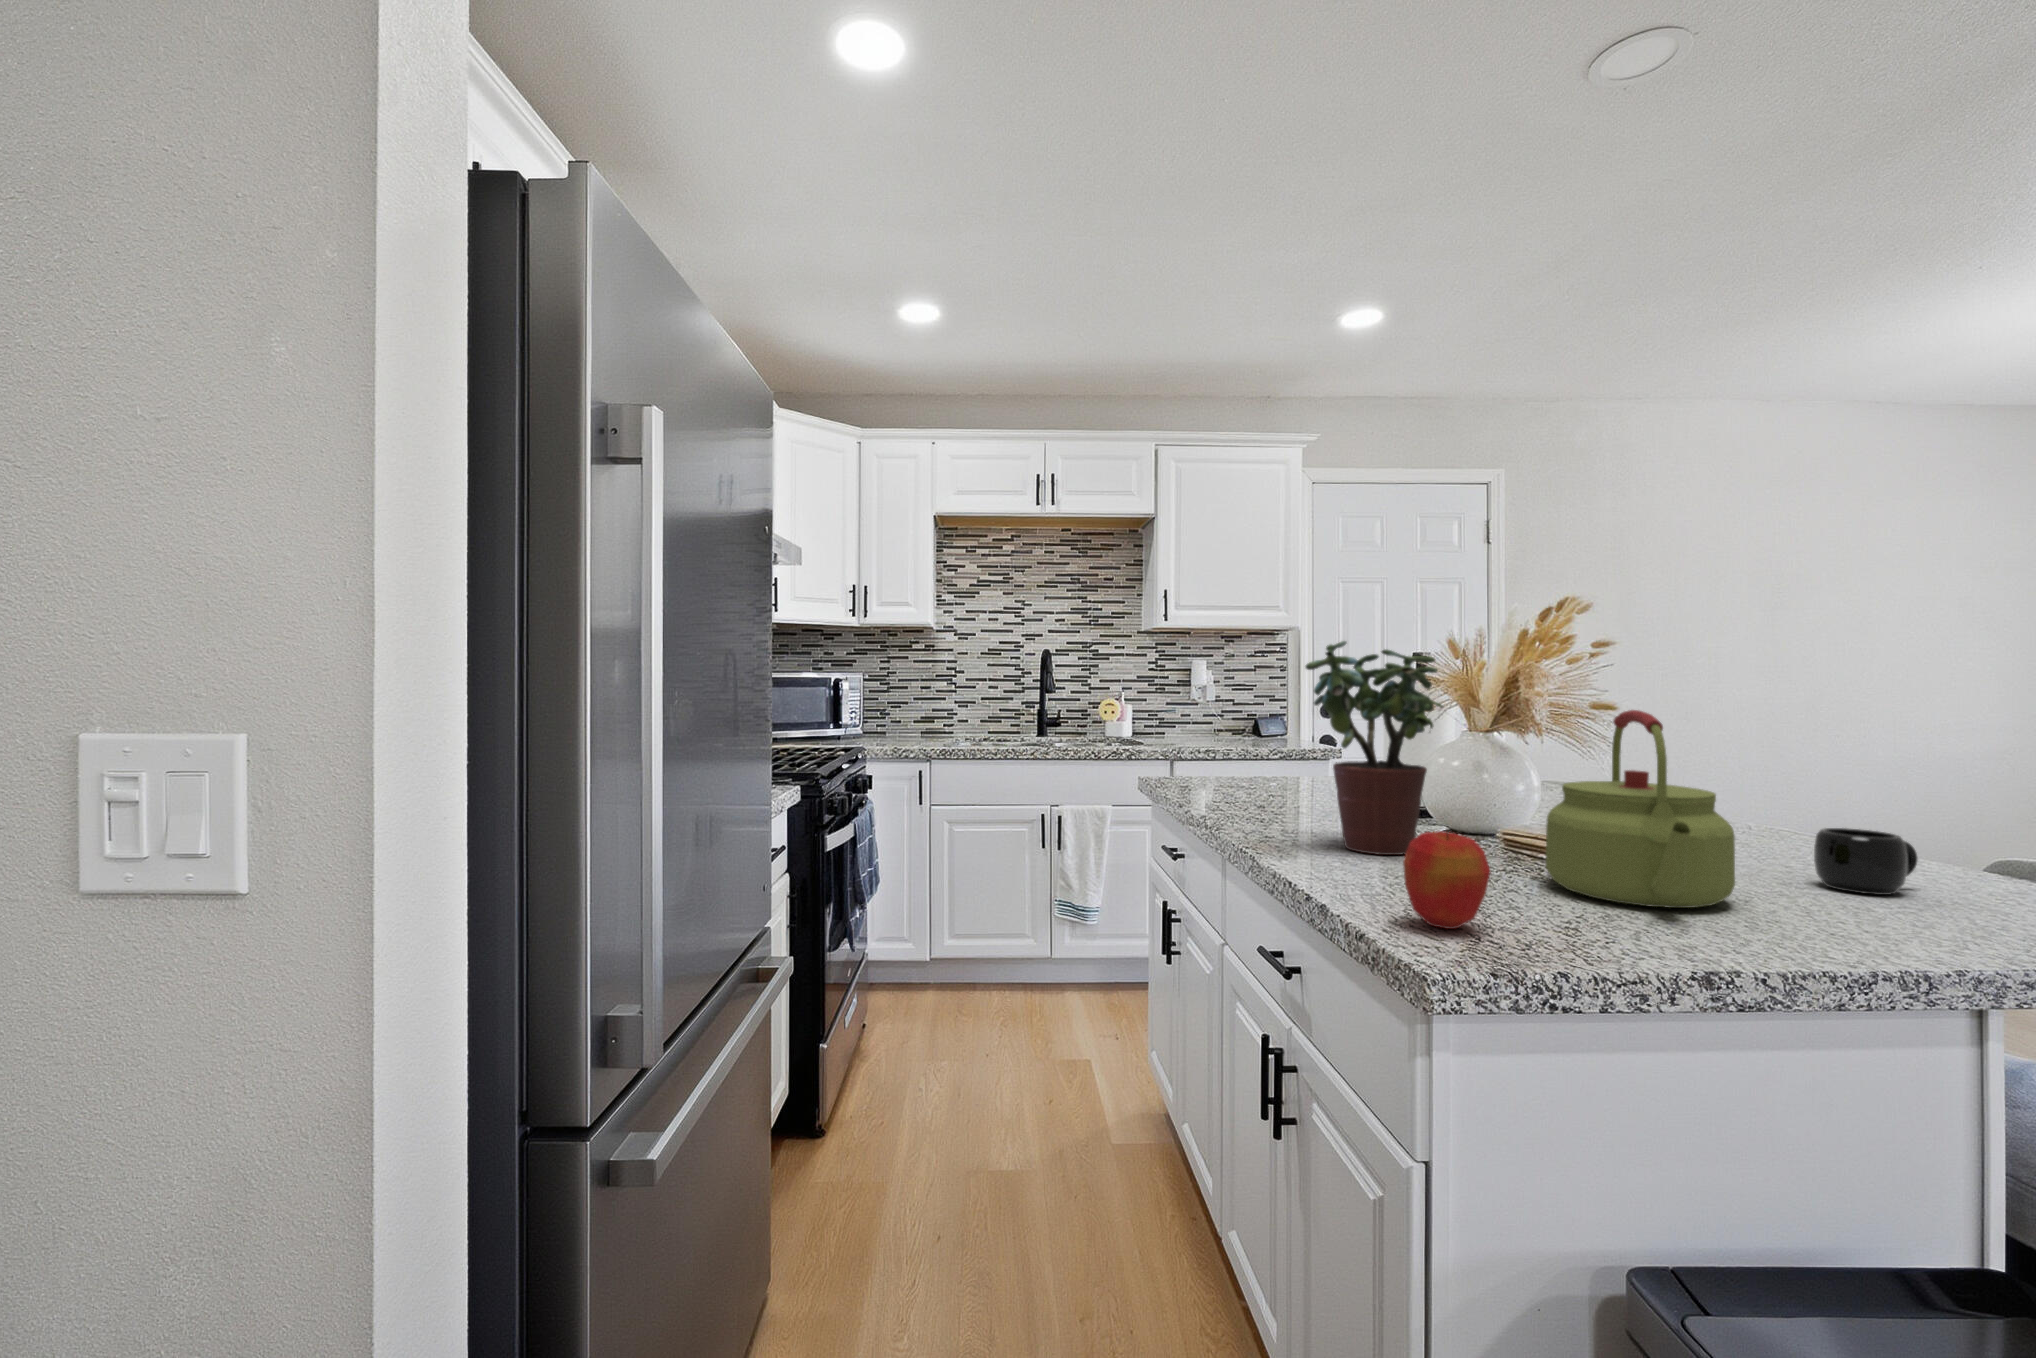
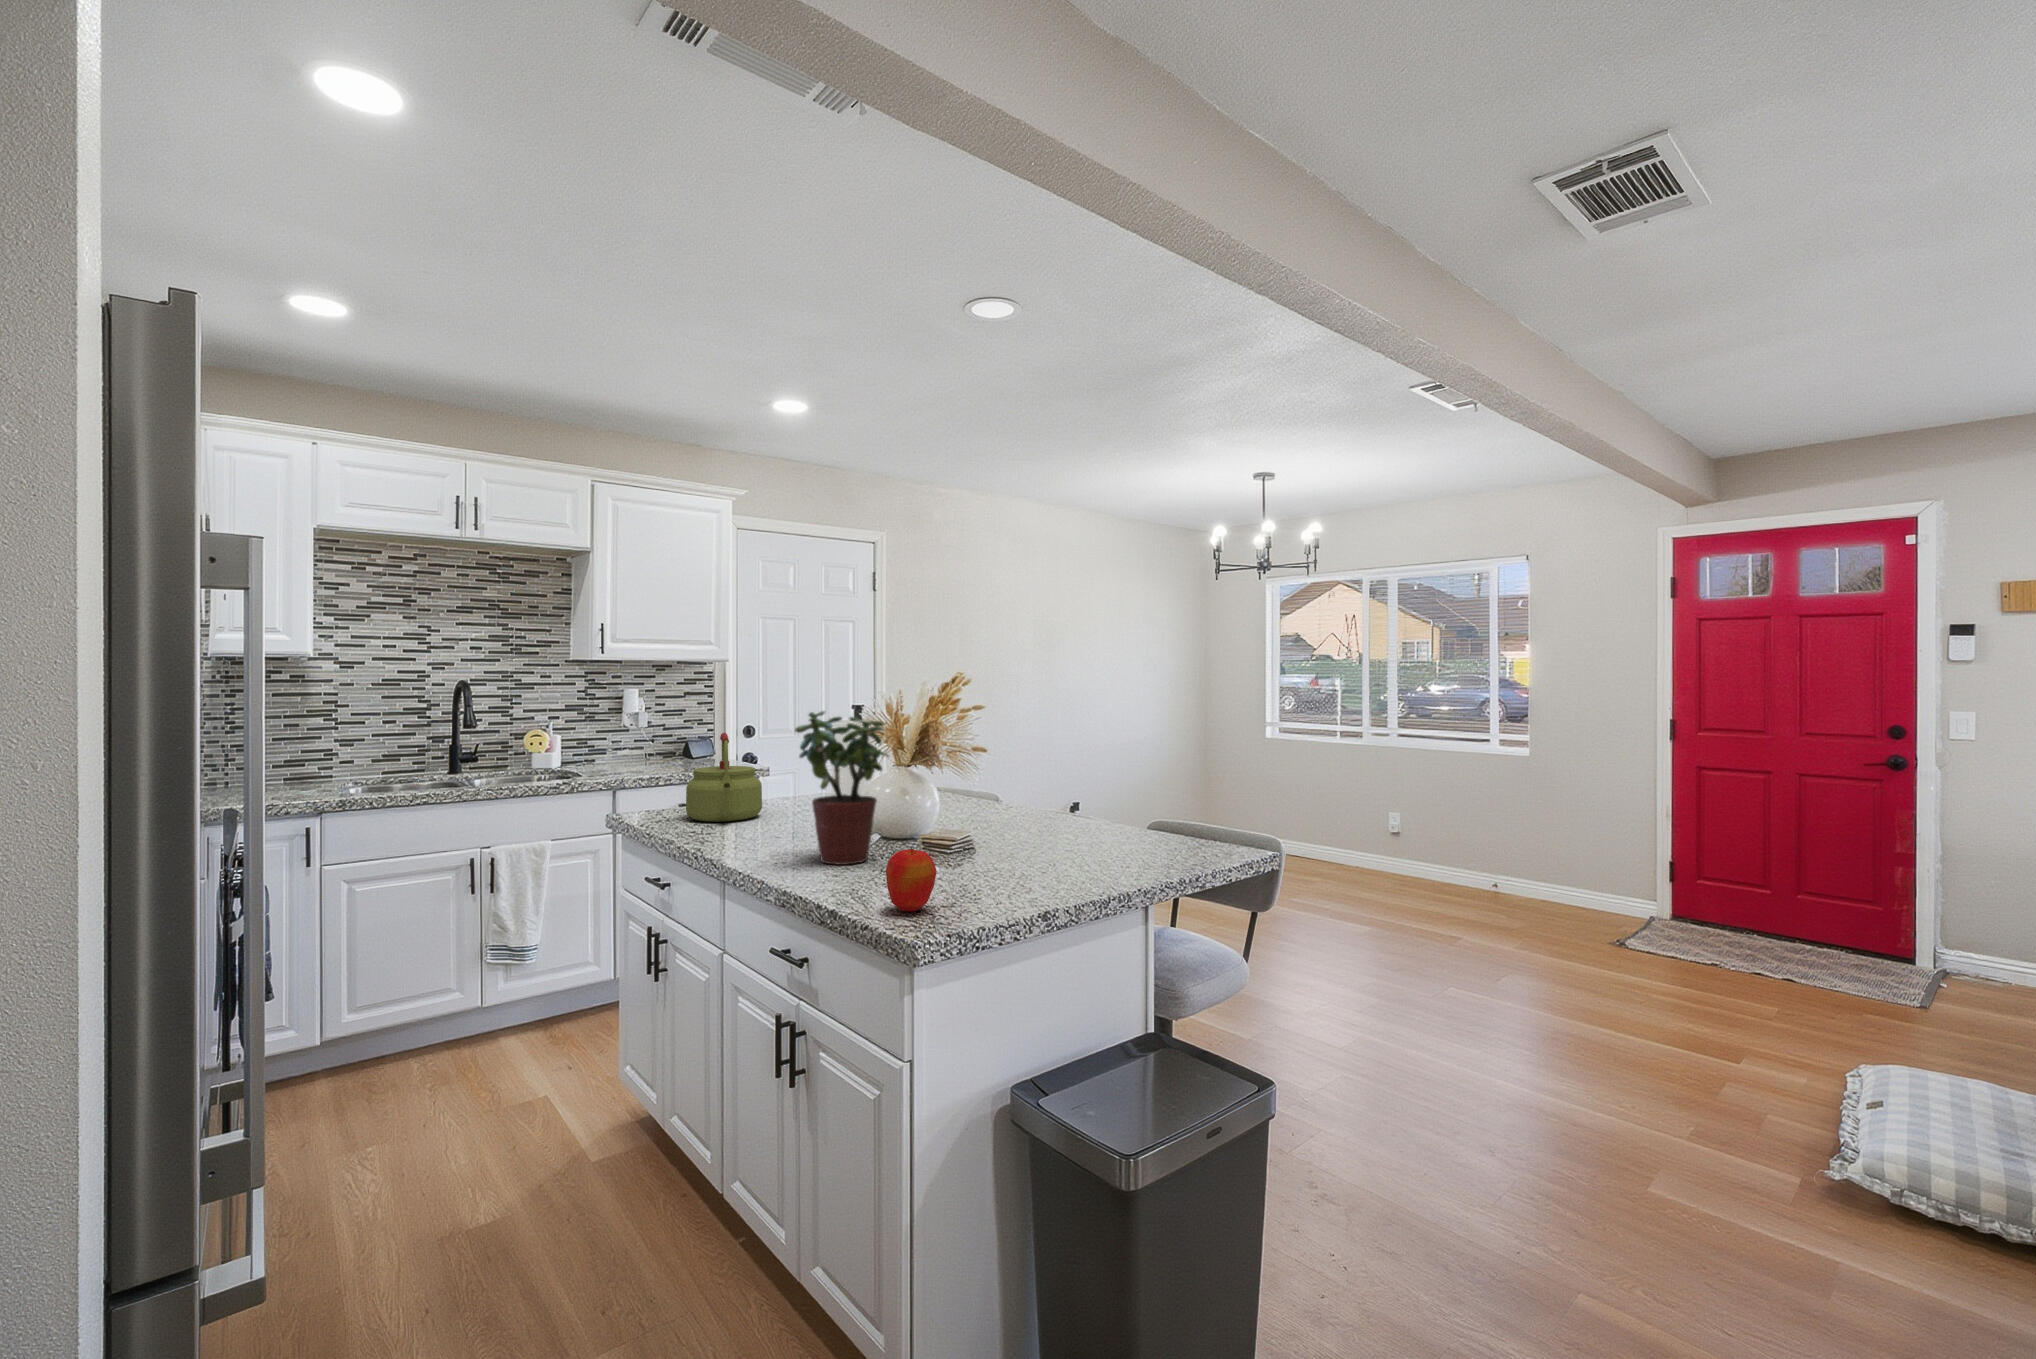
kettle: present [1545,710,1735,908] -> present [686,733,762,822]
mug: present [1814,828,1918,895] -> none [1083,815,1126,852]

